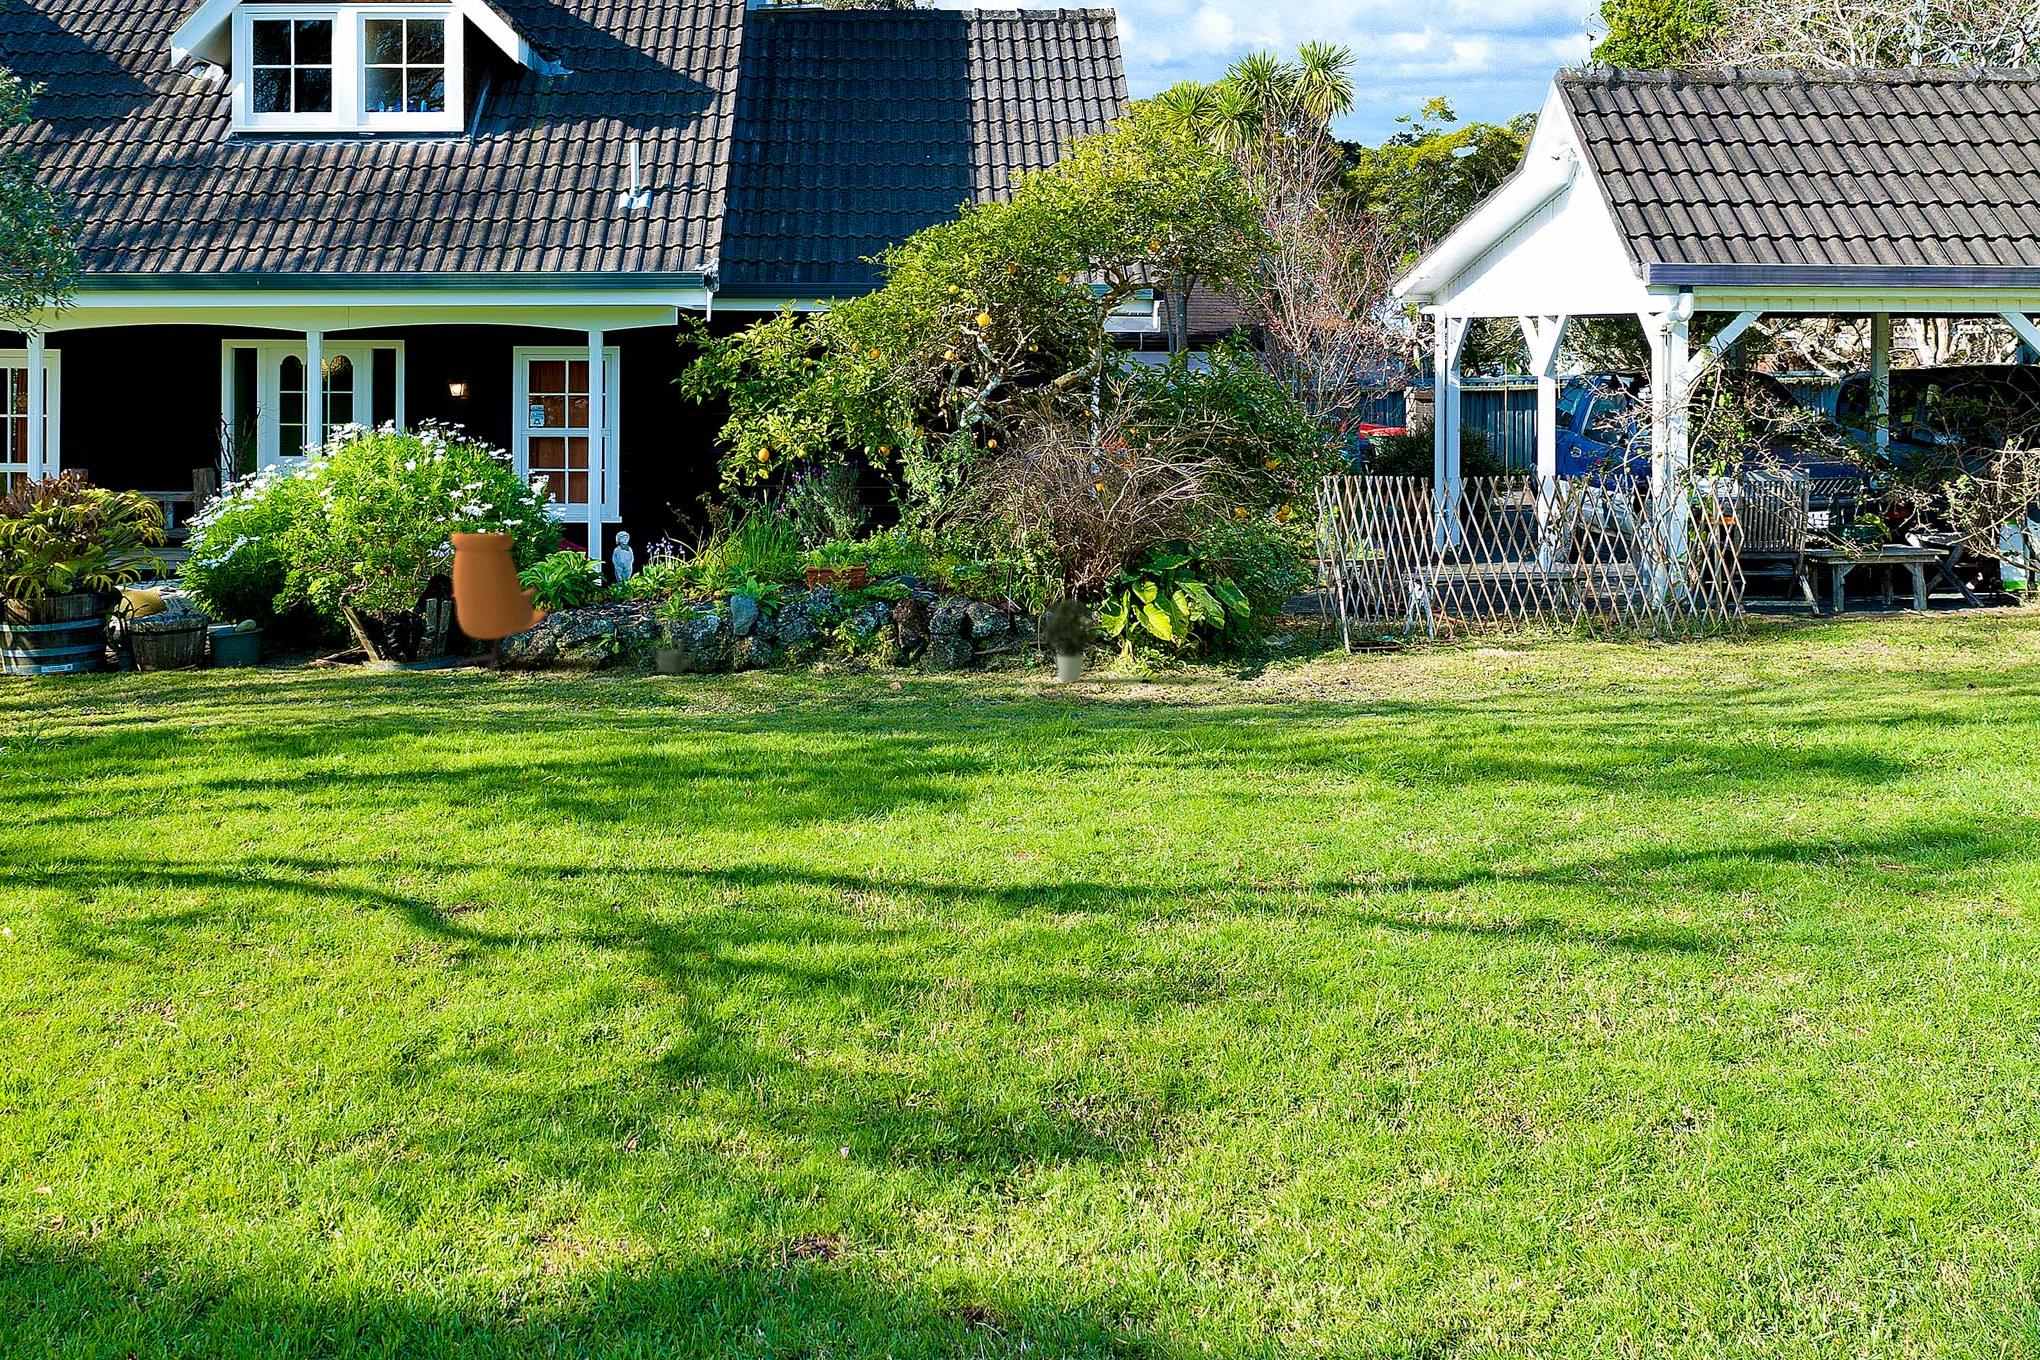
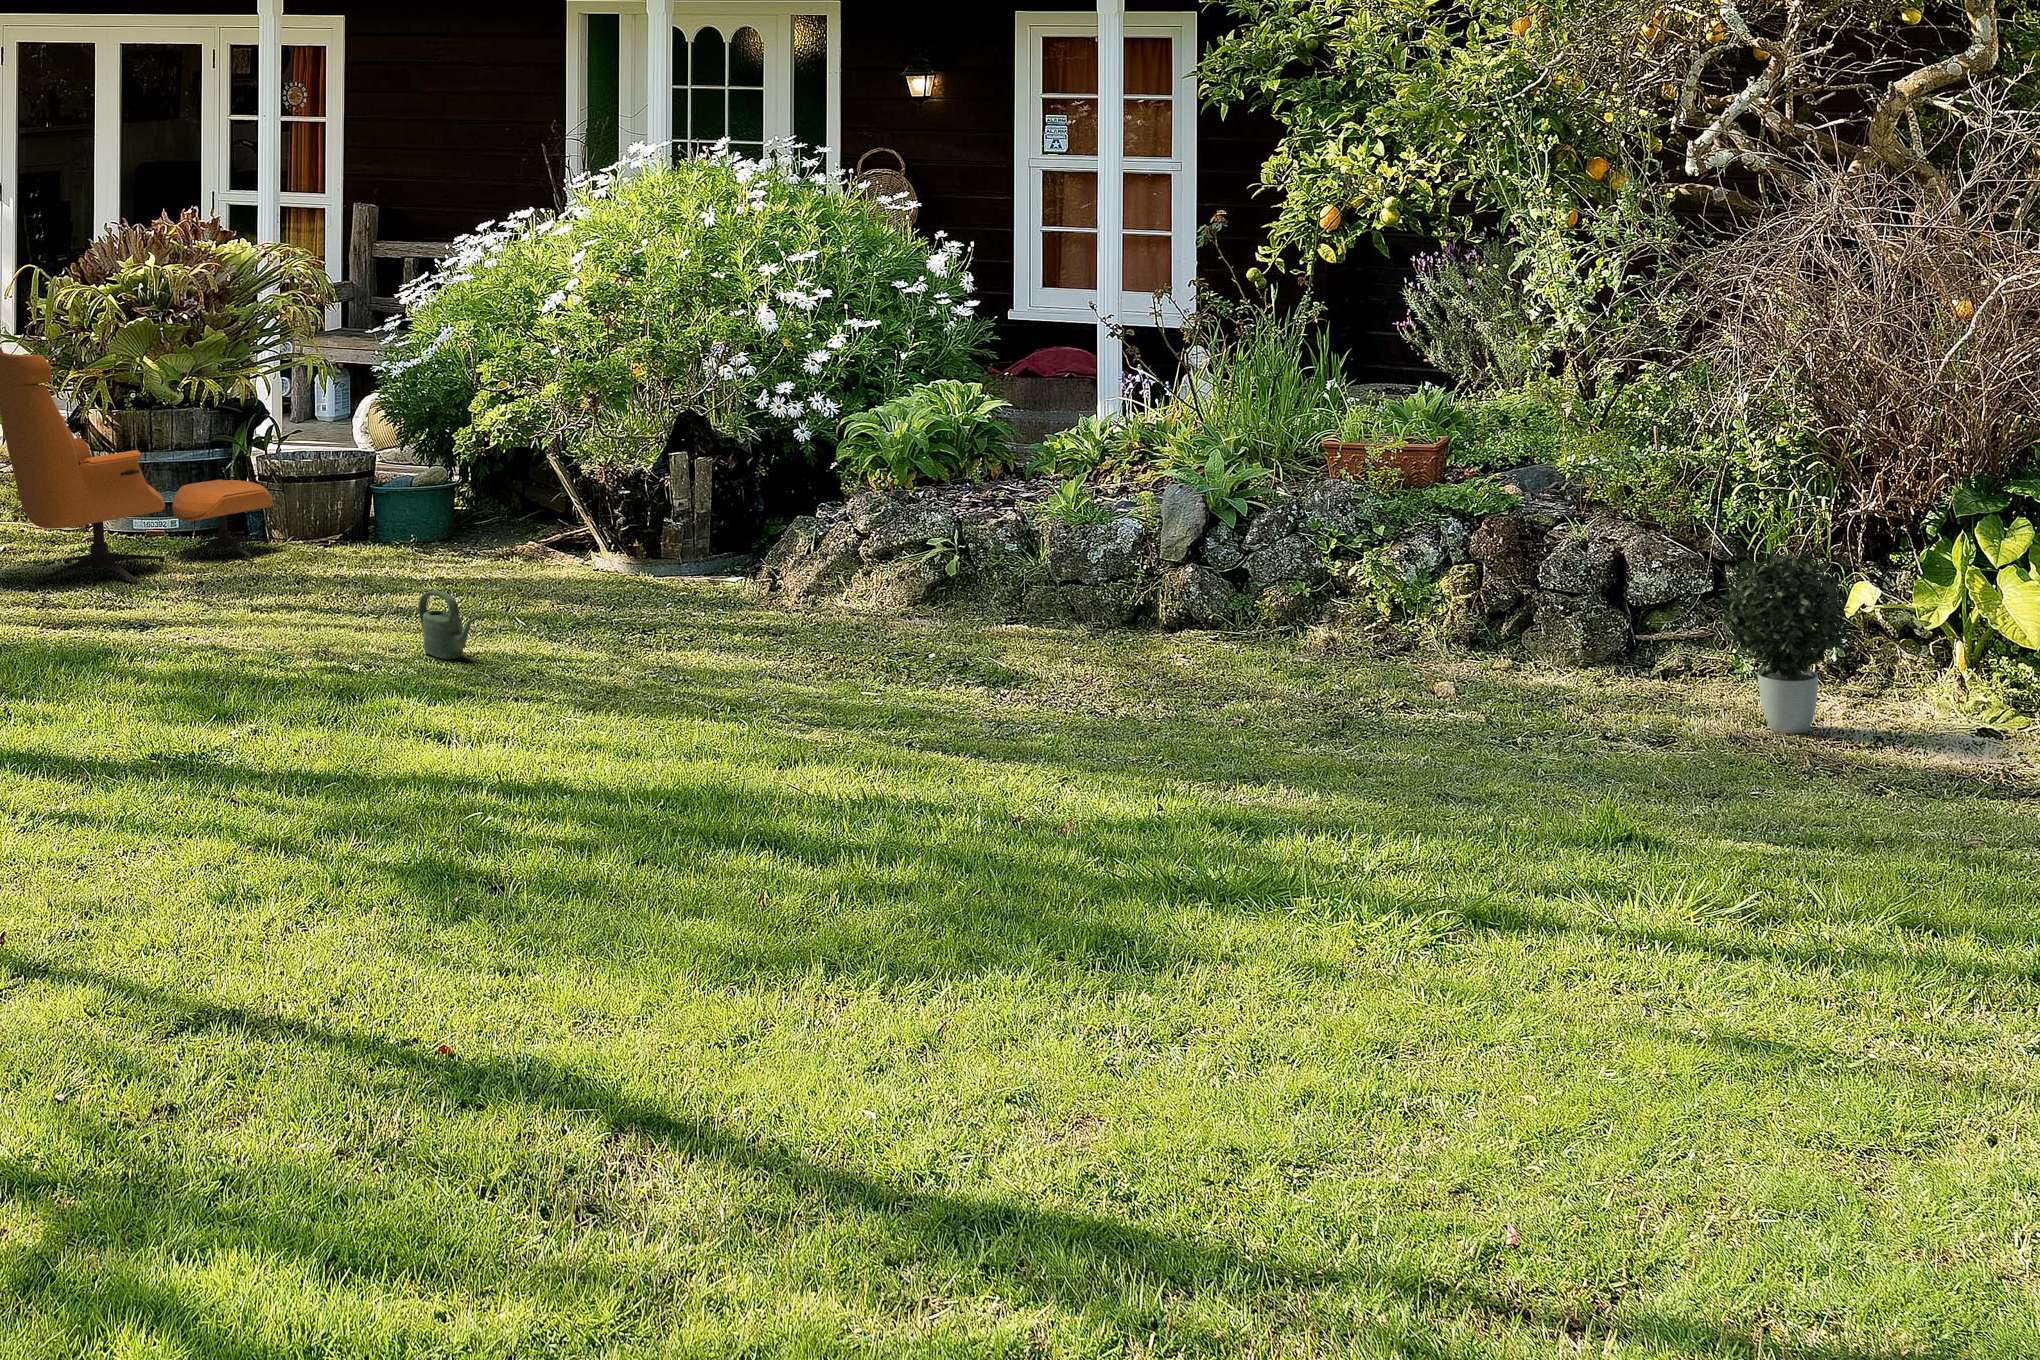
lounge chair: present [451,533,546,672] -> present [0,348,273,585]
watering can: present [652,639,696,673] -> present [419,590,475,659]

